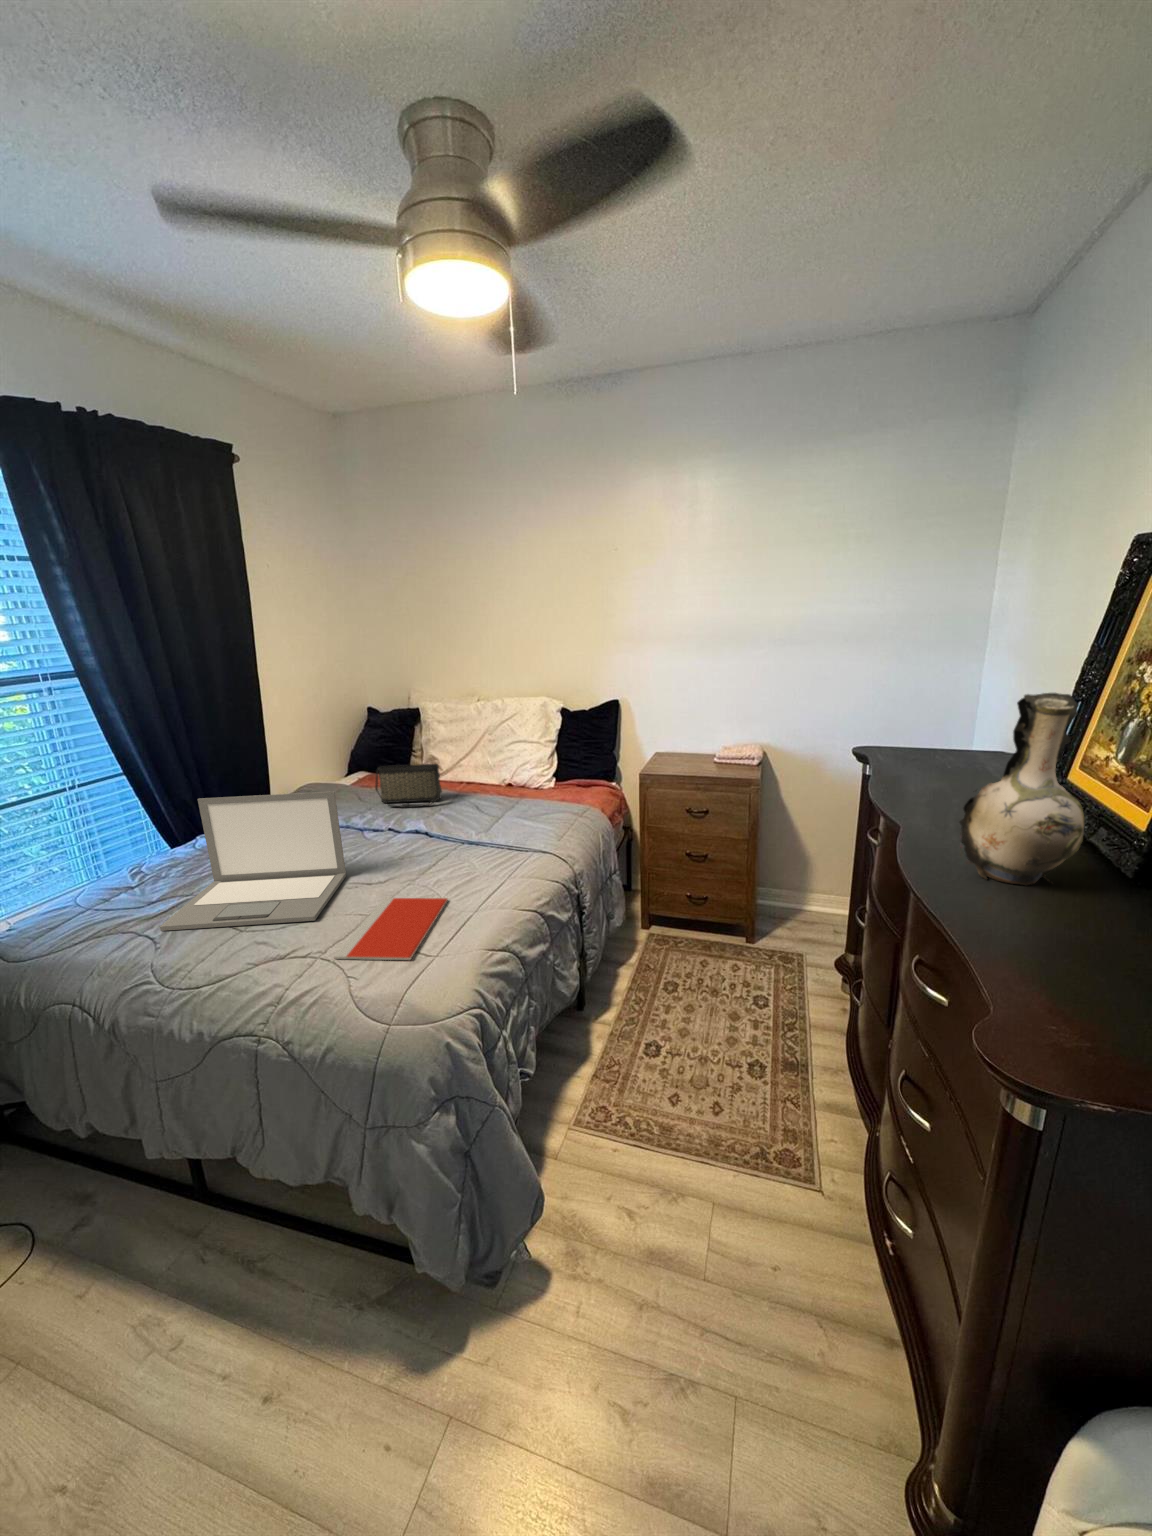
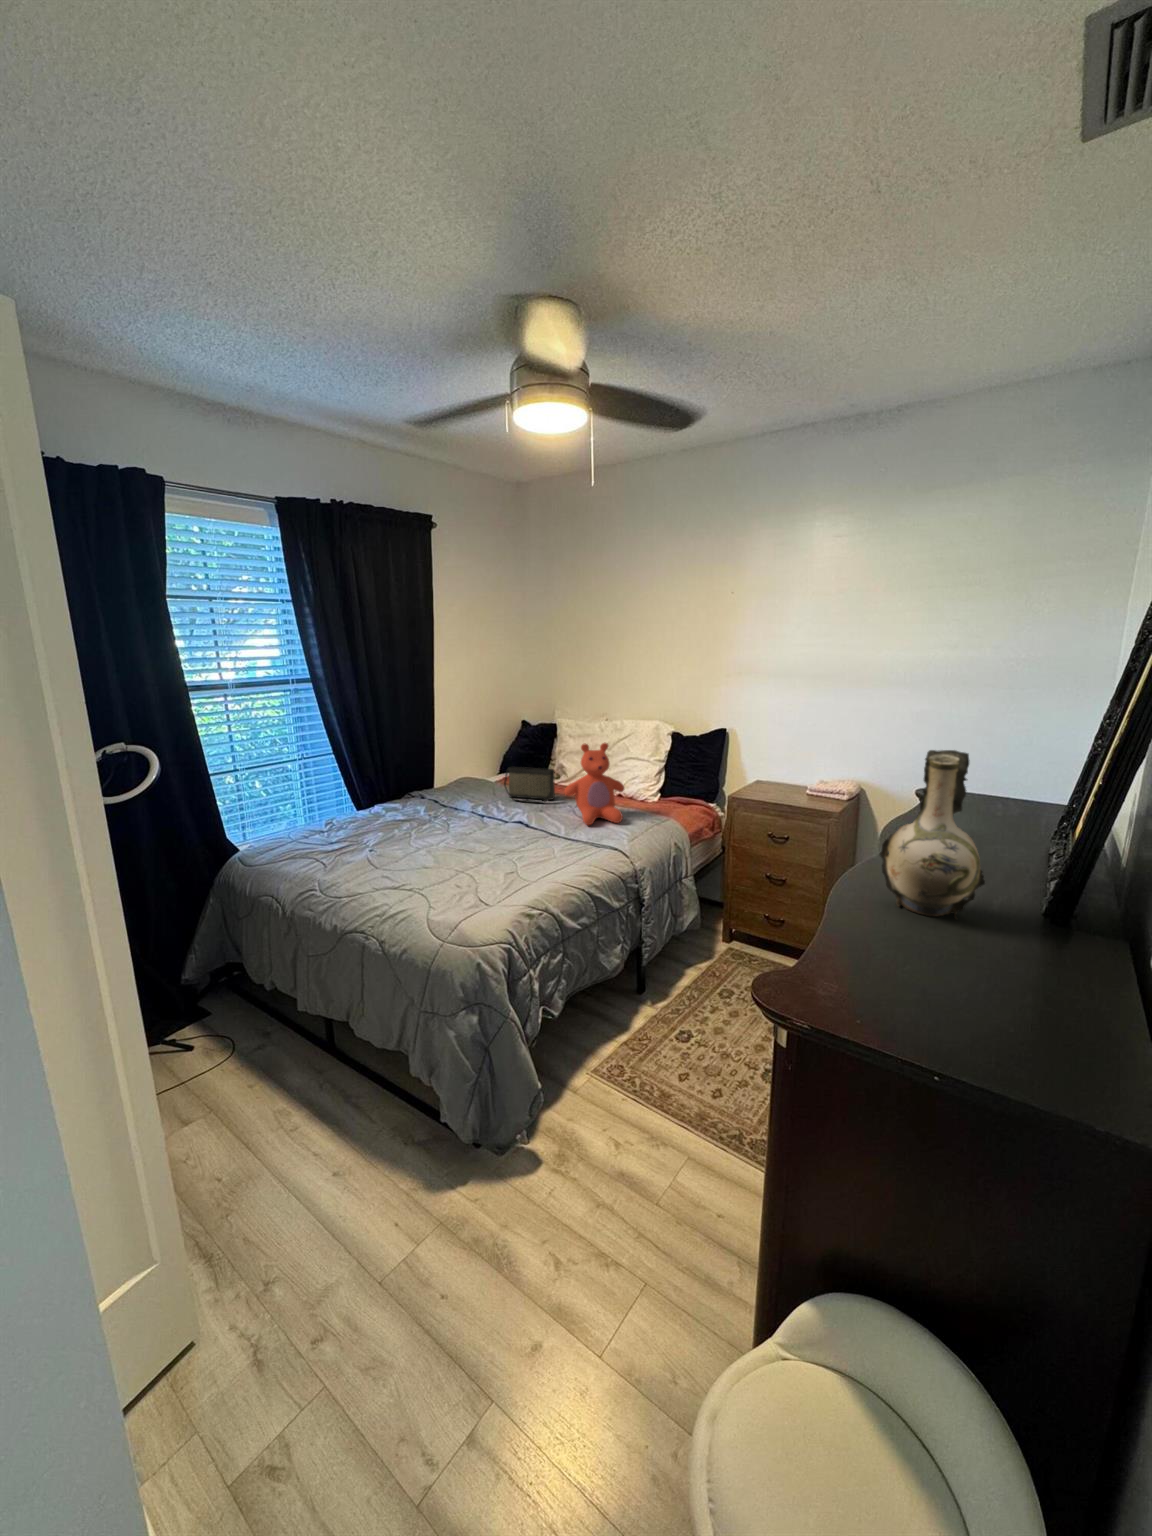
teddy bear: none [463,726,538,826] -> present [564,743,624,825]
laptop: present [160,791,346,931] -> none [330,775,458,870]
notebook: present [334,898,448,960] -> none [424,863,518,905]

